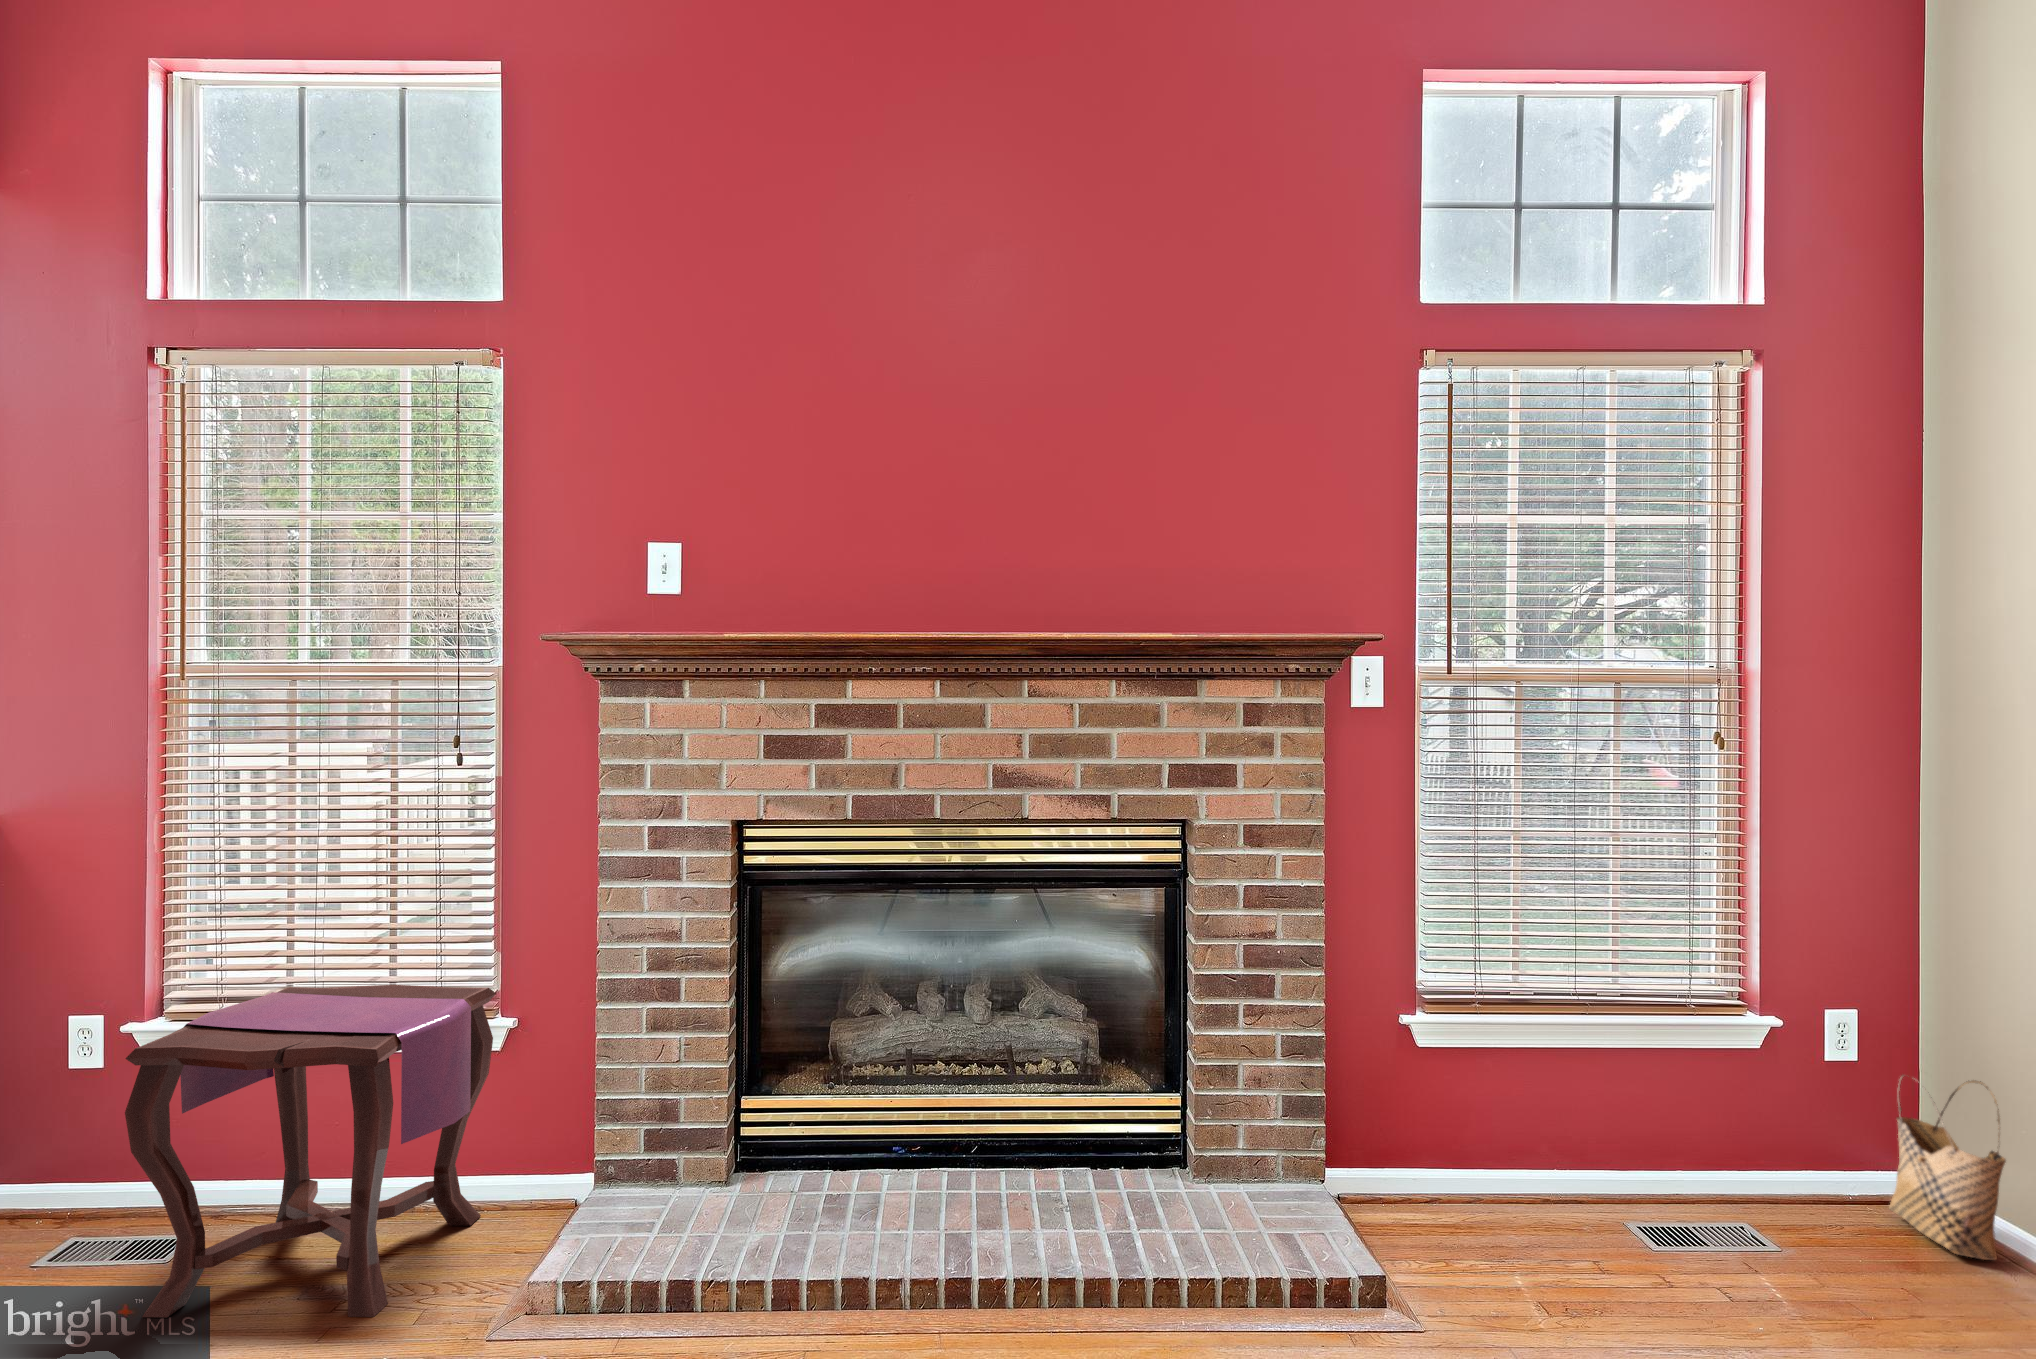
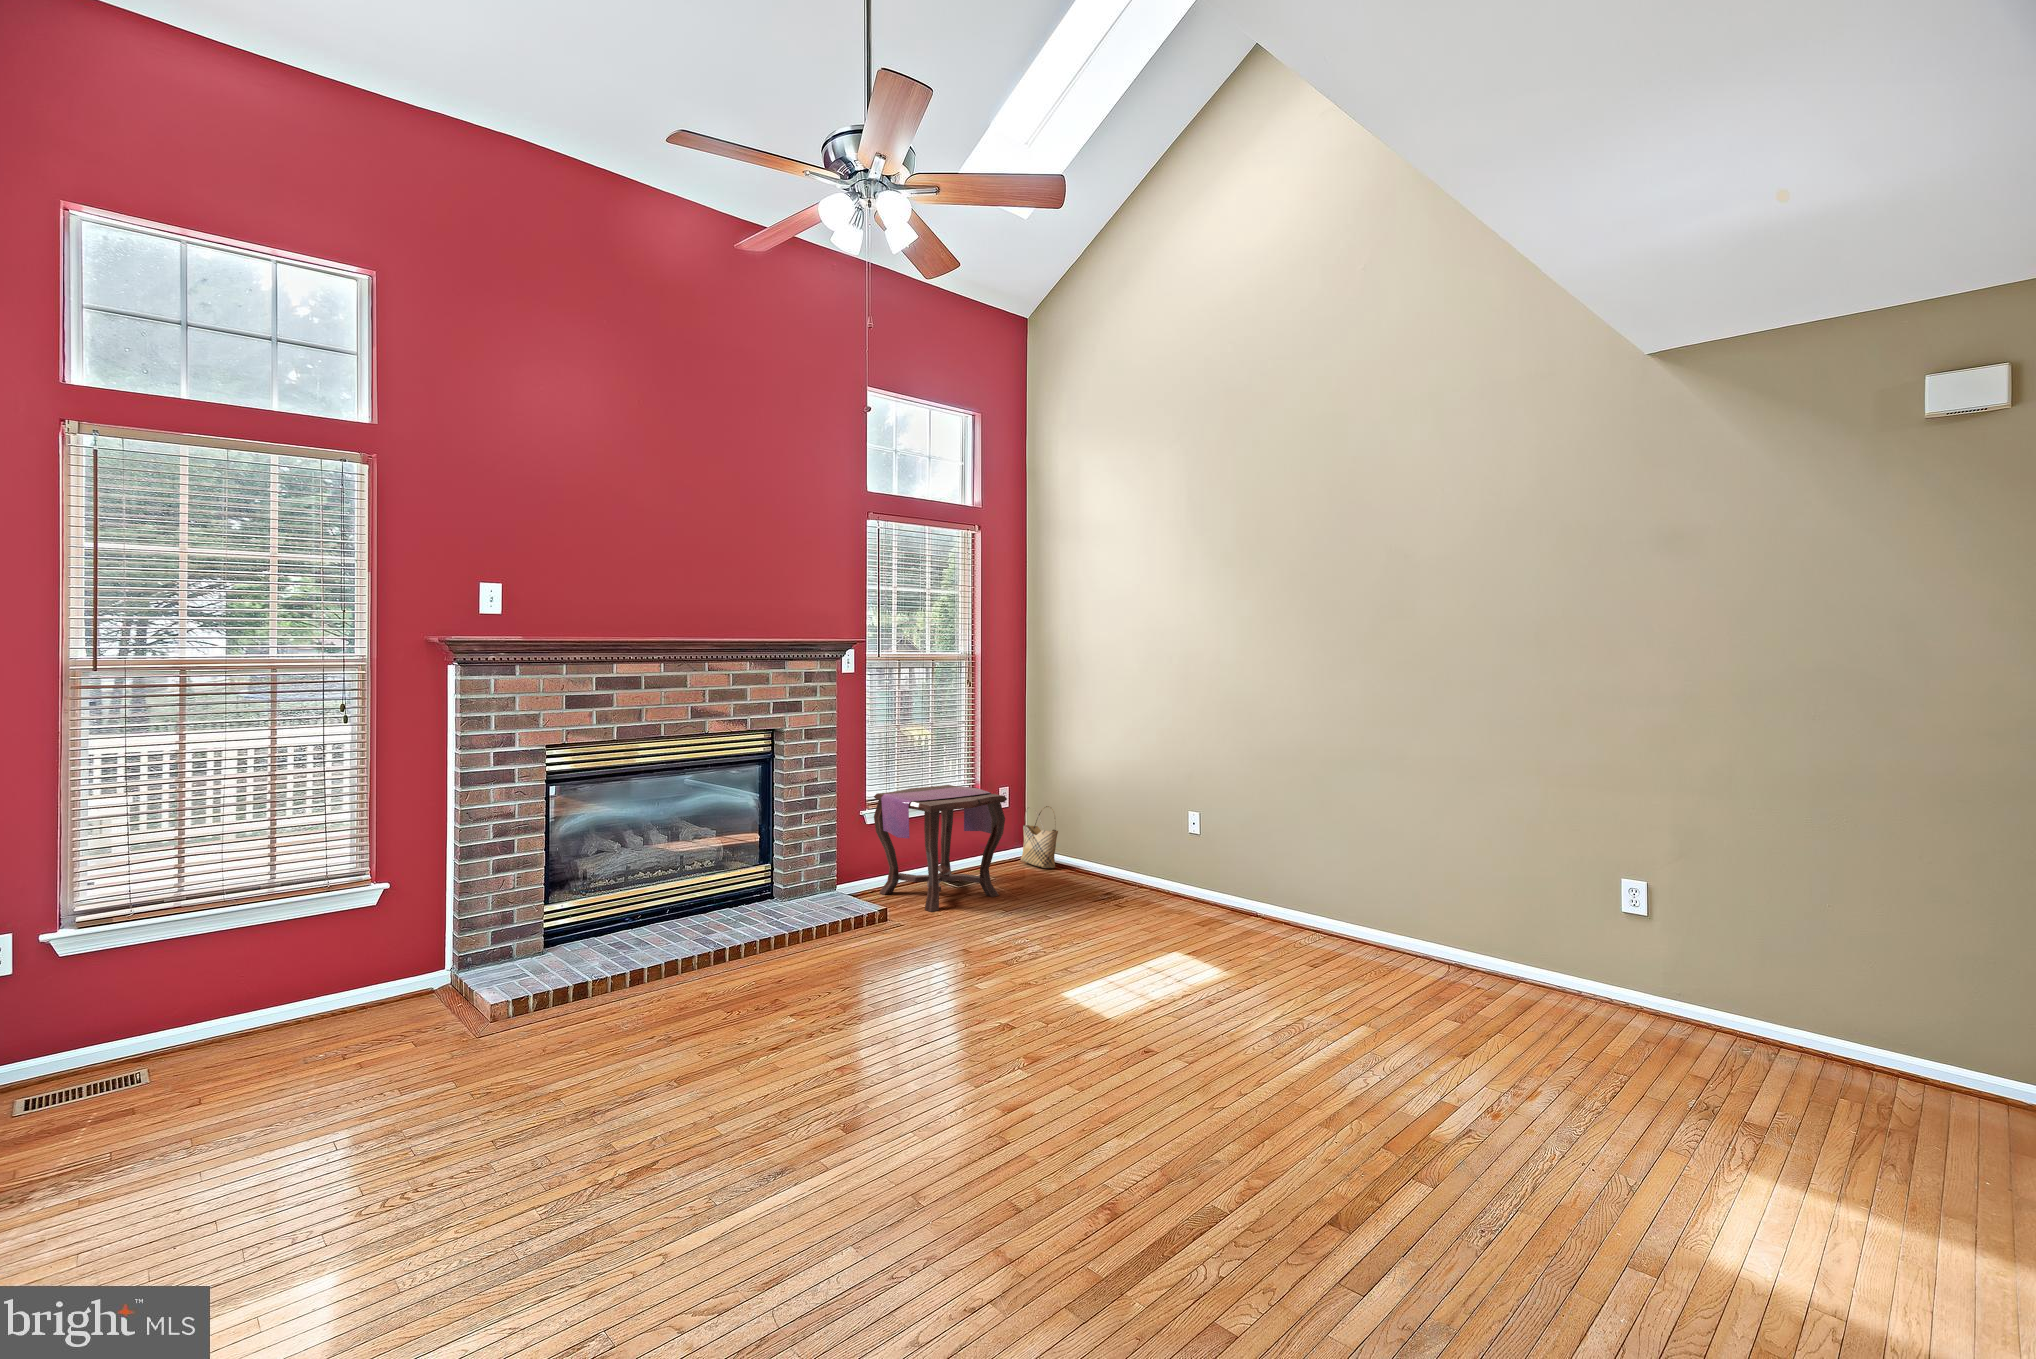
side table: present [125,985,496,1317] -> present [874,785,1007,912]

